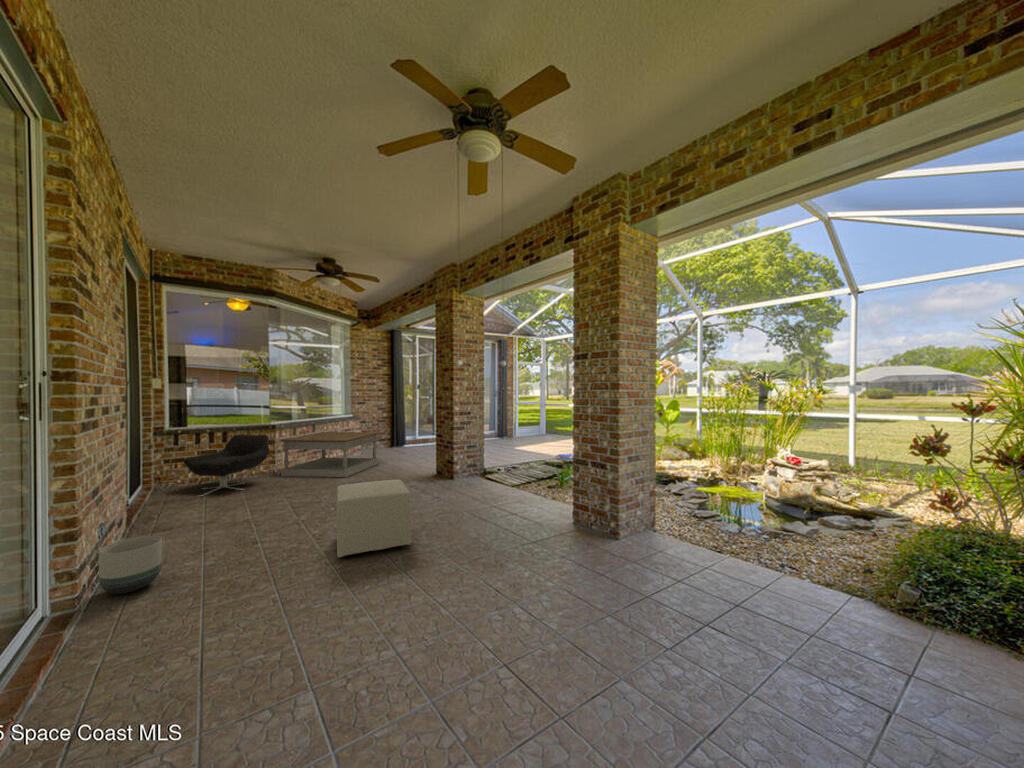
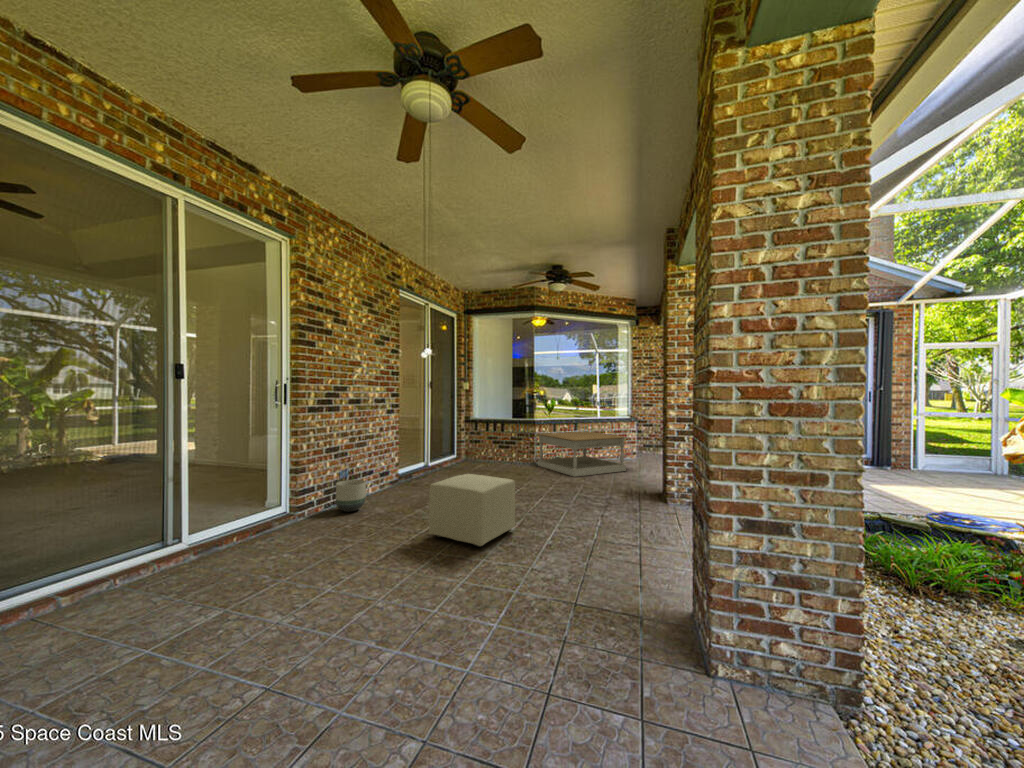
lounge chair: present [184,435,269,496] -> none [471,426,522,470]

